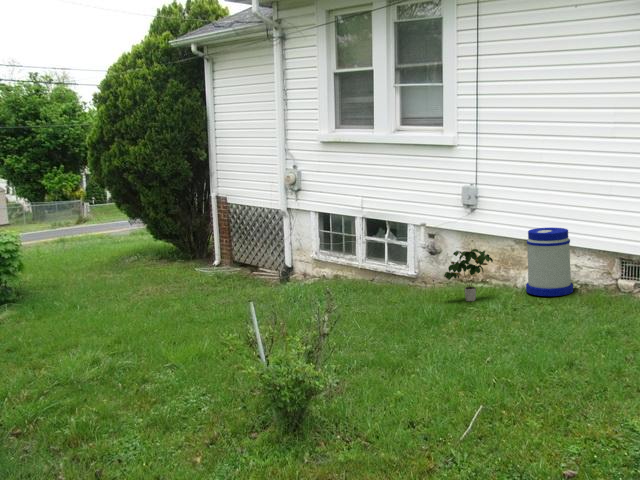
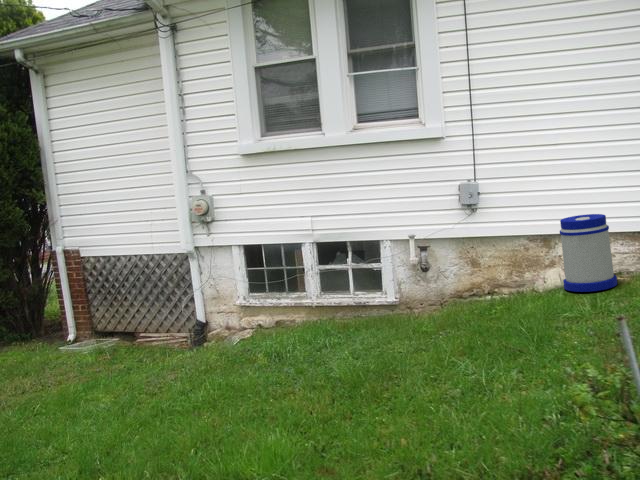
potted plant: present [444,249,493,301] -> none [487,249,535,311]

